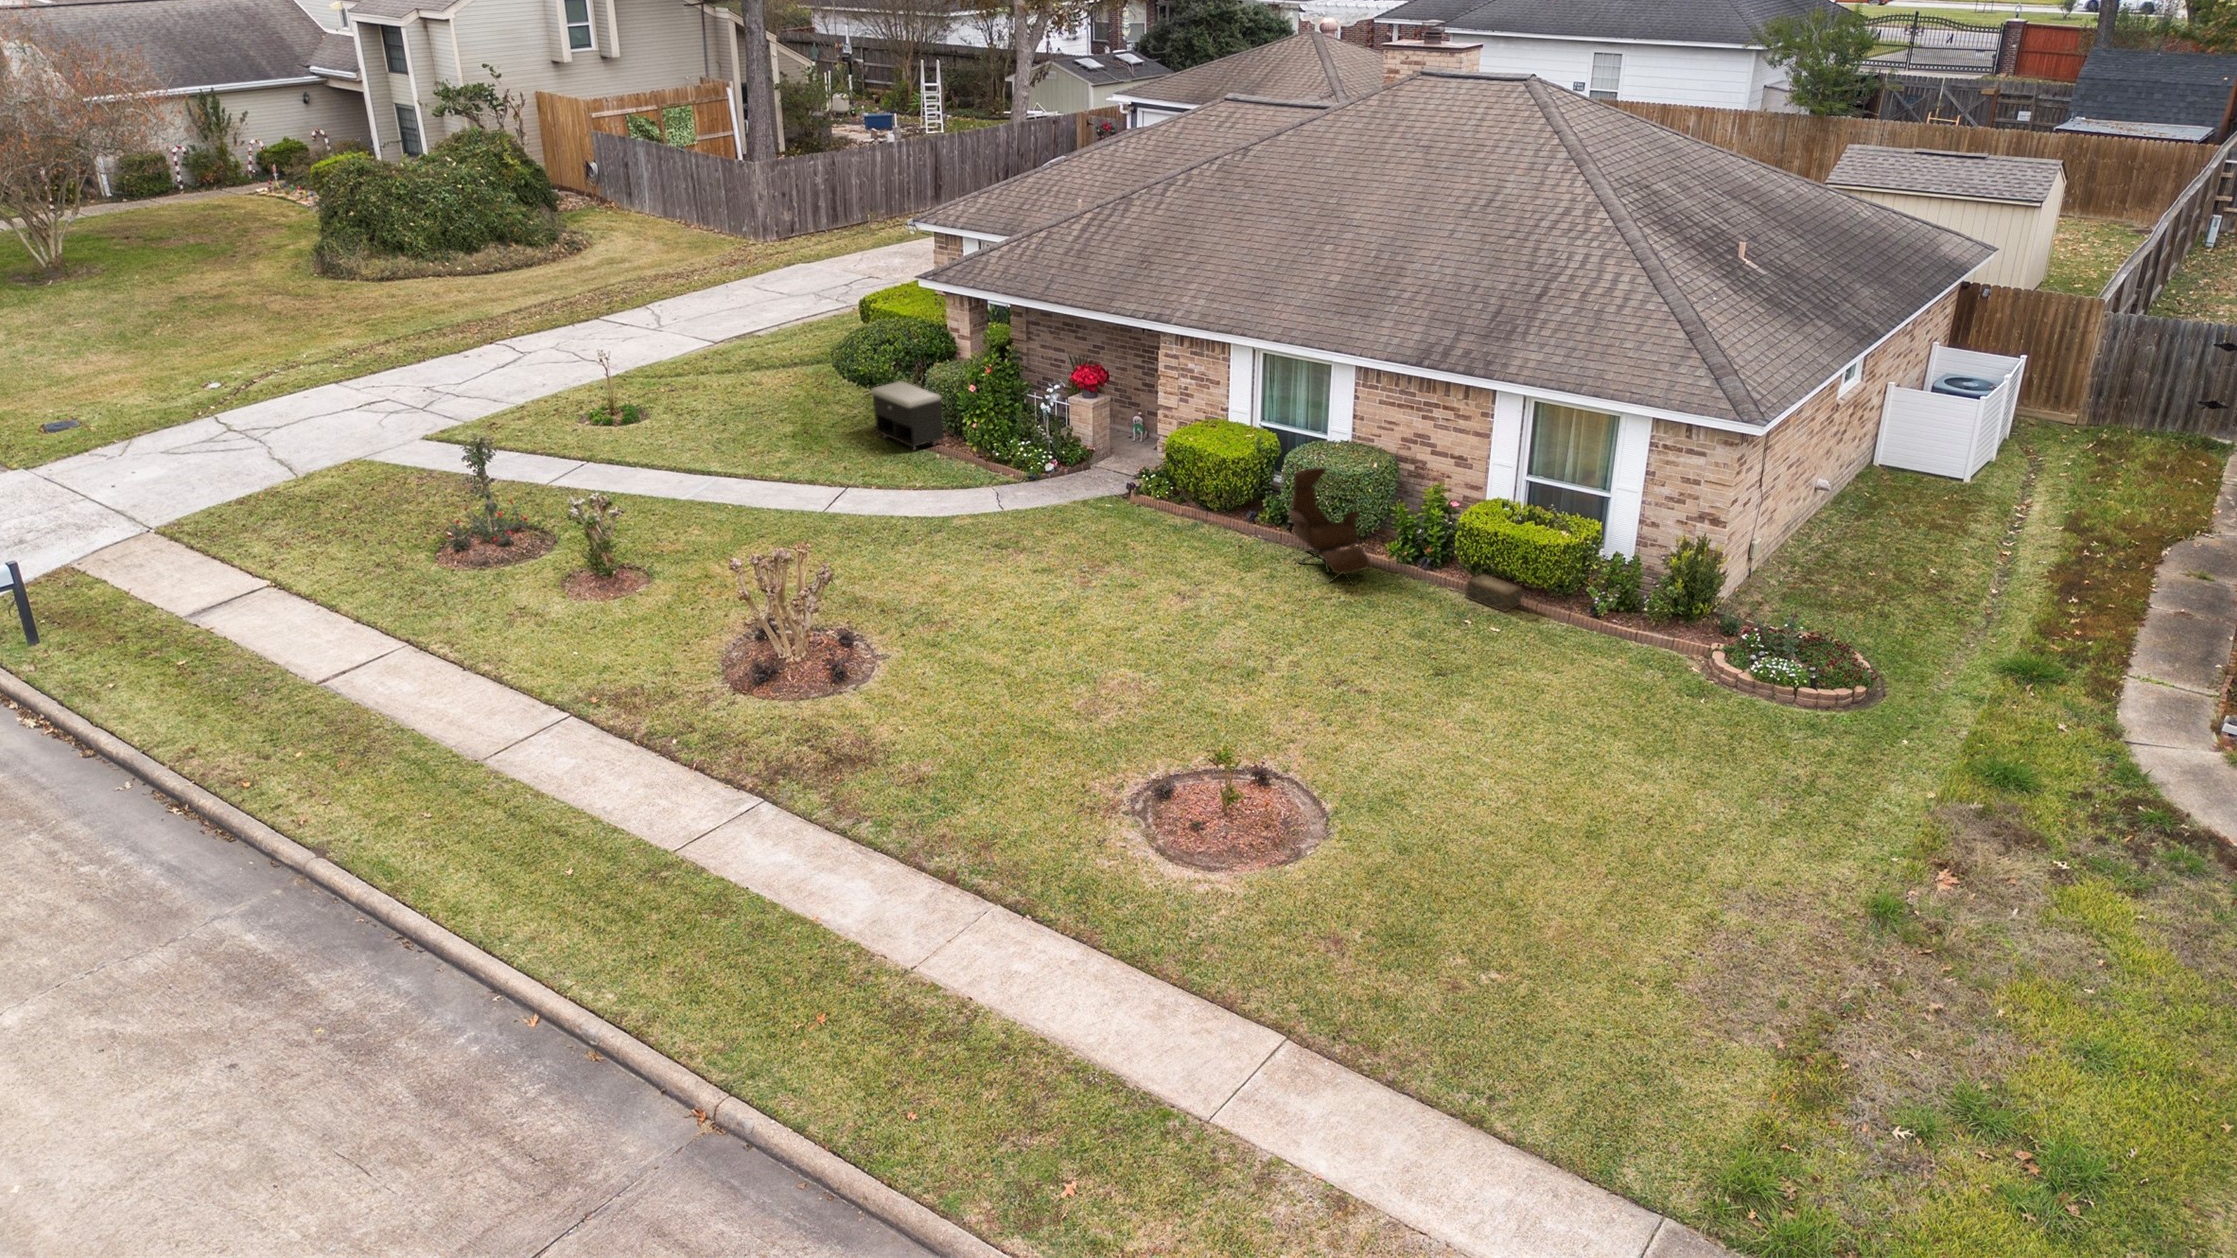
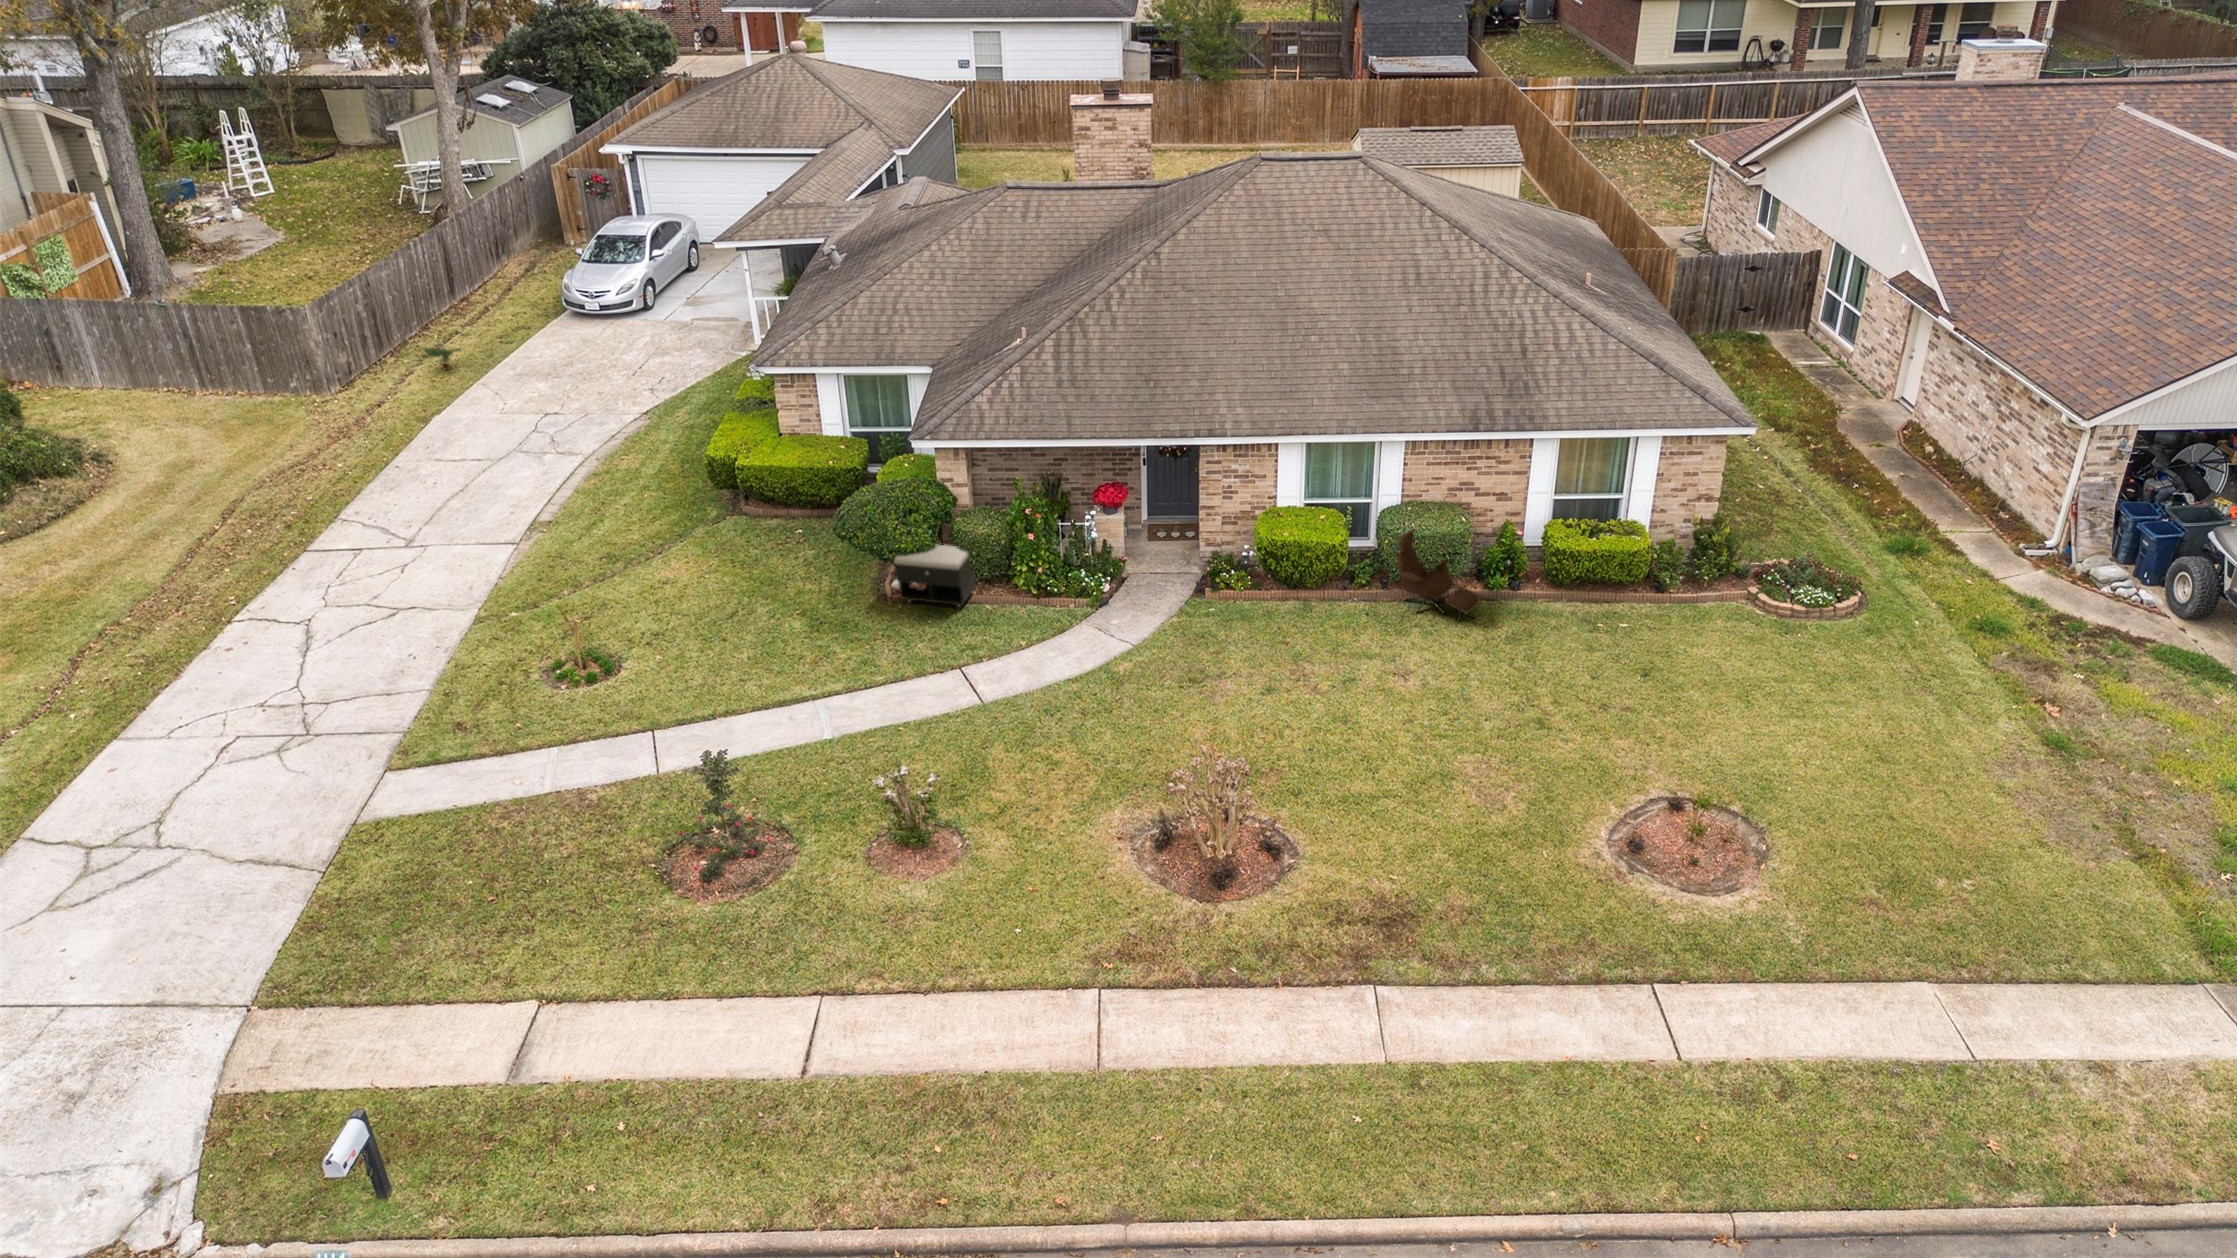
potted plant: none [817,210,850,233] -> present [424,346,461,370]
woven basket: present [1466,574,1522,612] -> none [1554,580,1594,606]

